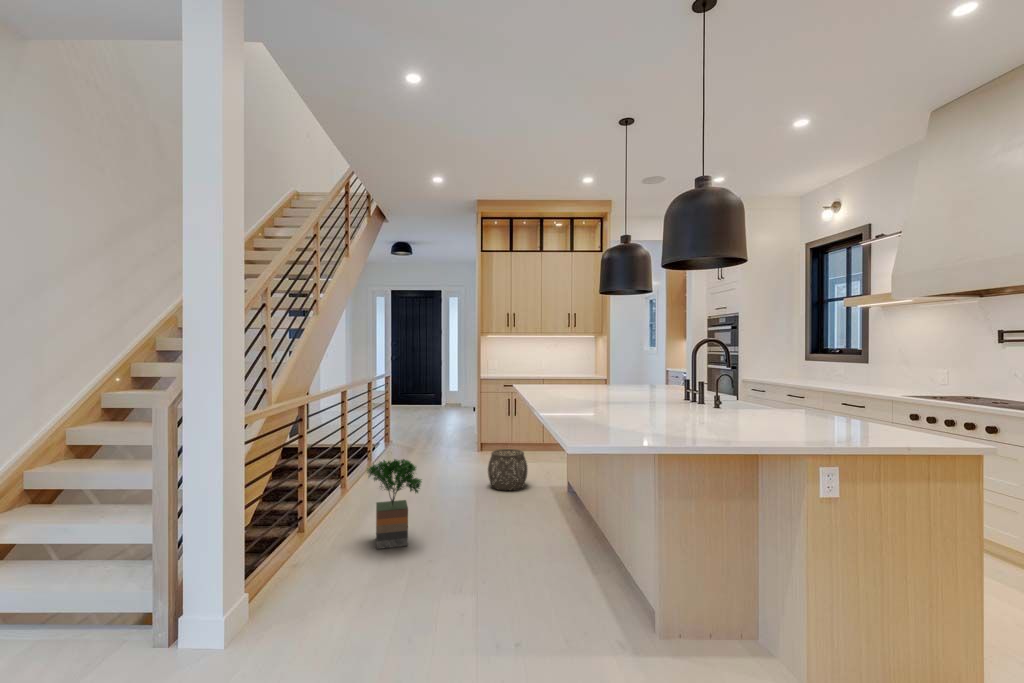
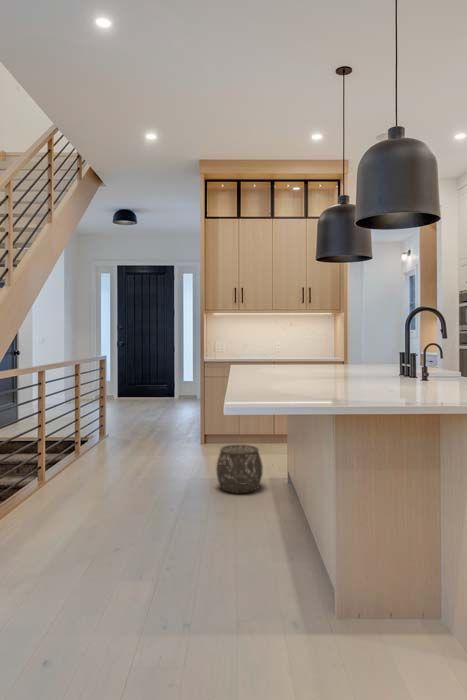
potted tree: present [367,459,422,549] -> none [69,463,142,577]

